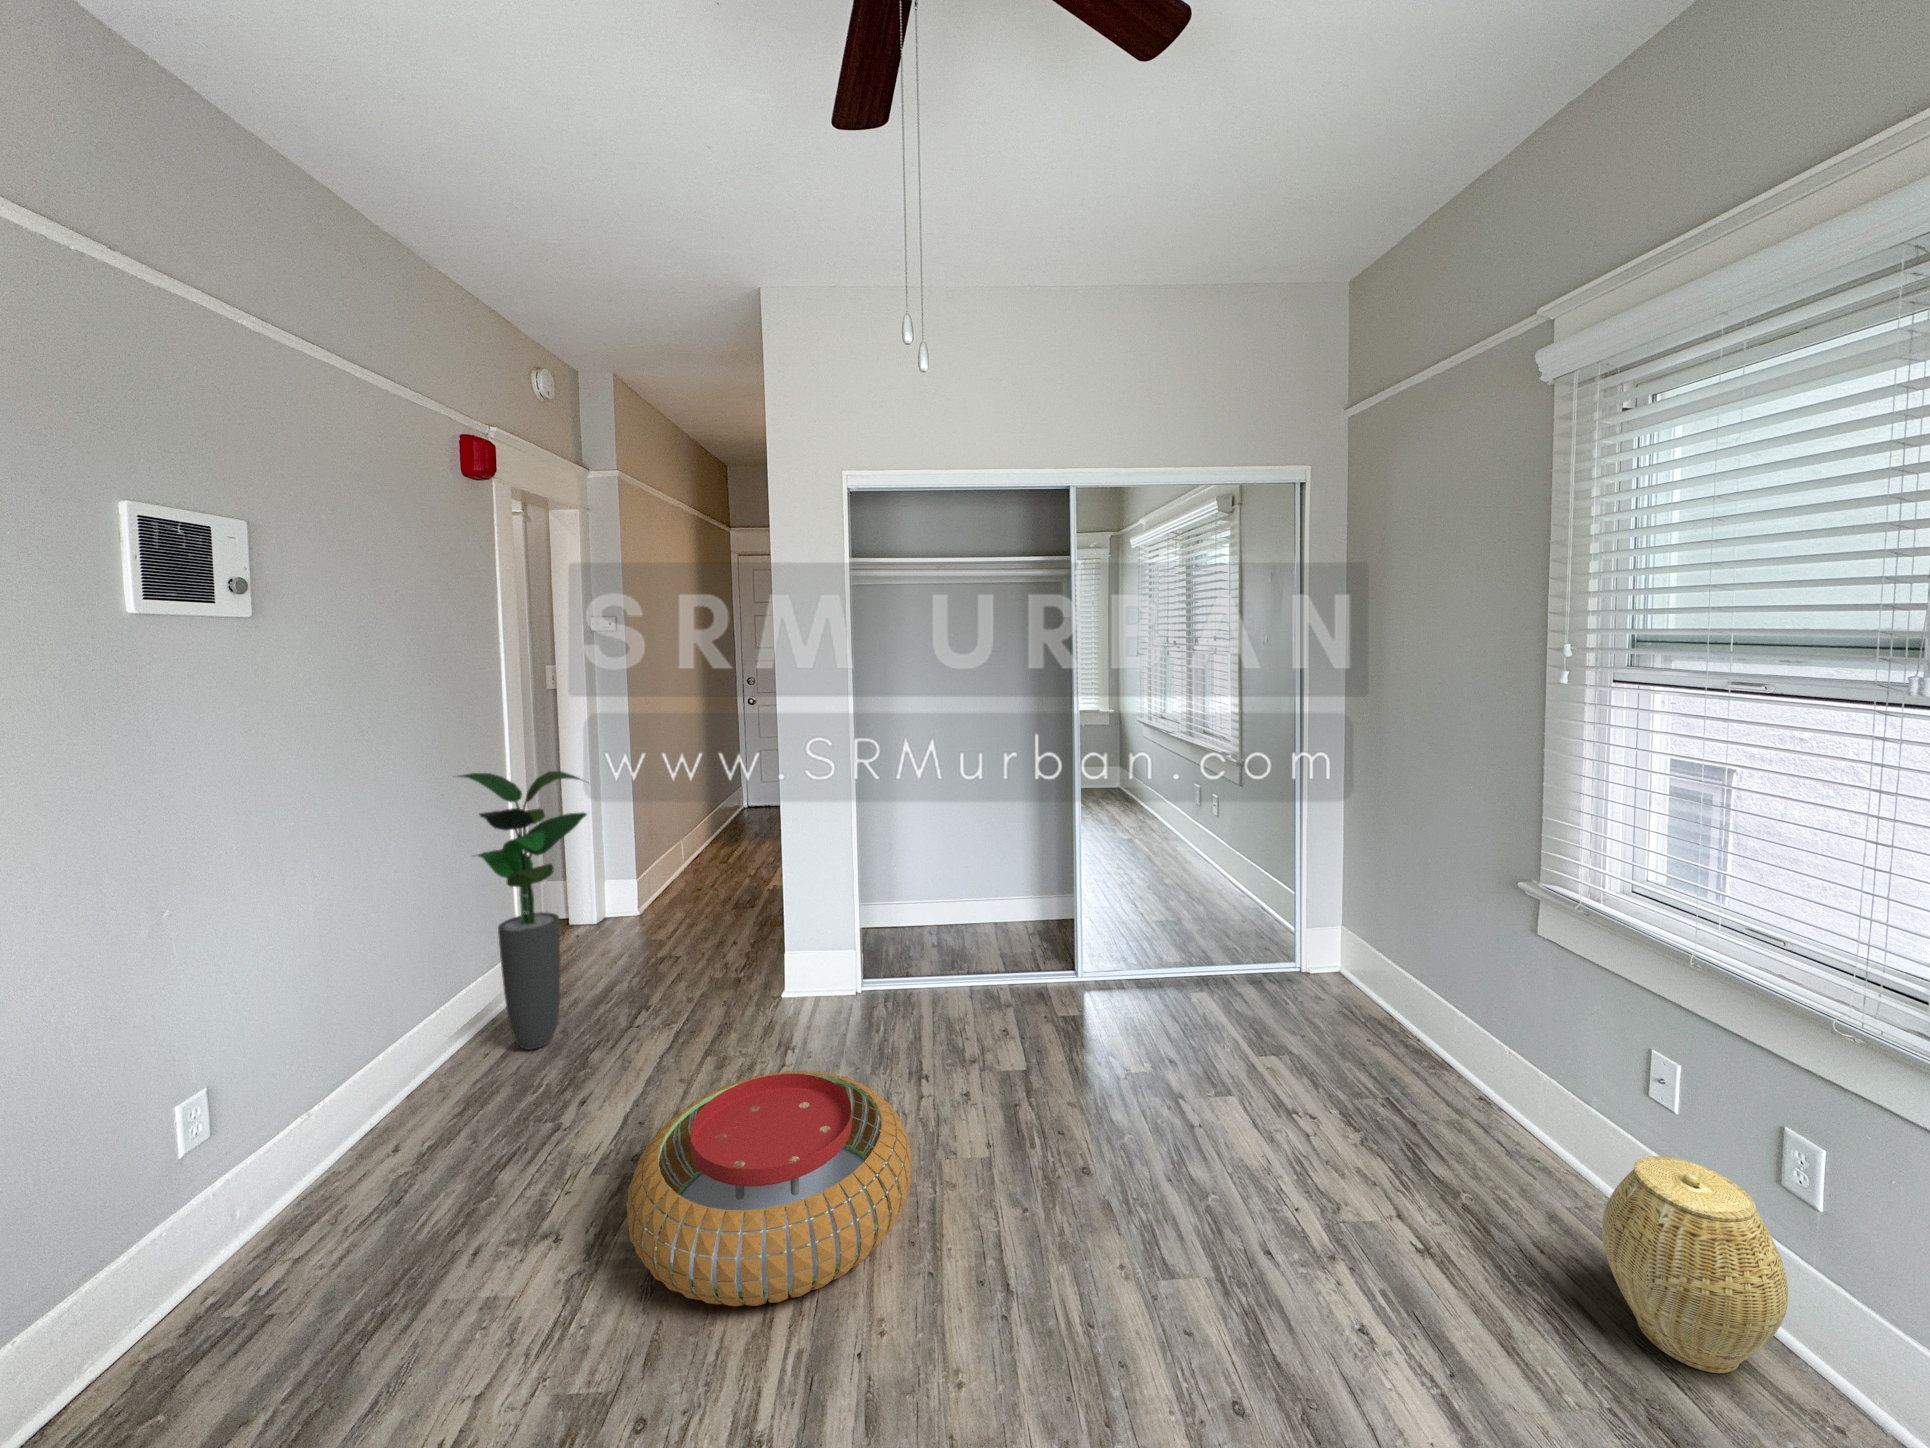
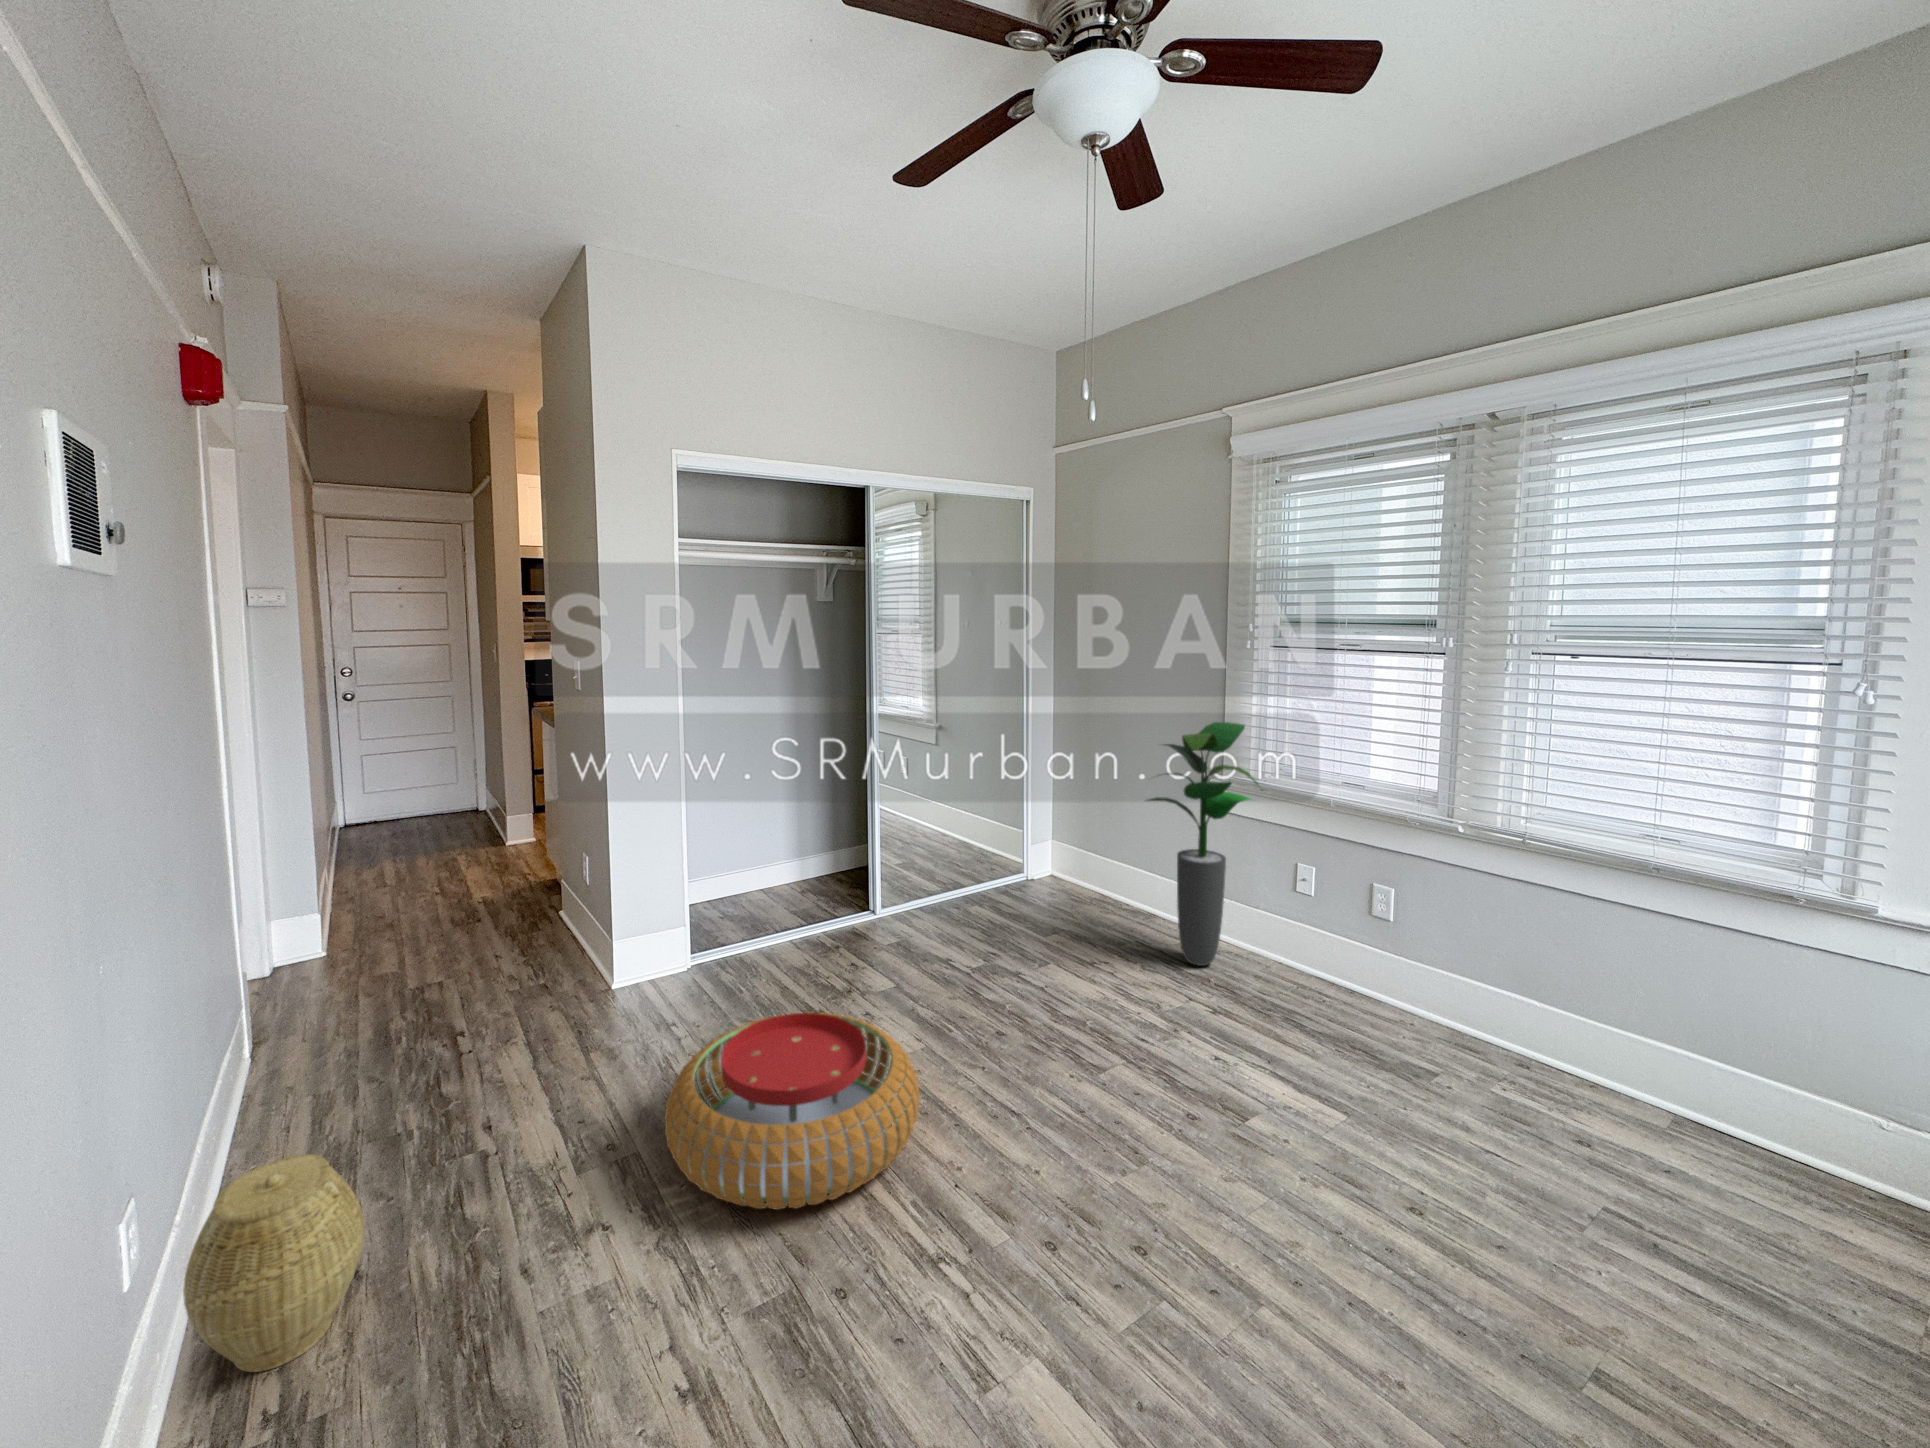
potted plant: present [459,771,587,1050] -> present [1148,722,1260,966]
woven basket: present [1602,1156,1788,1373] -> present [183,1154,364,1372]

